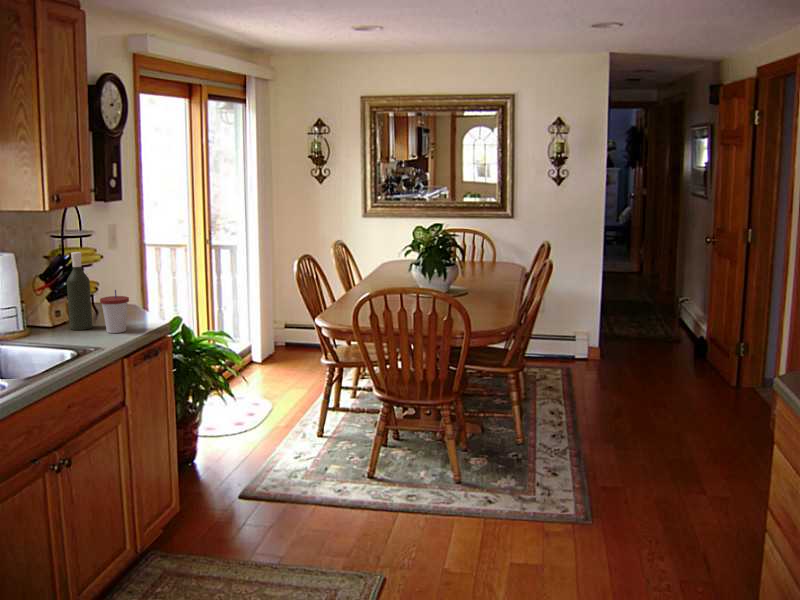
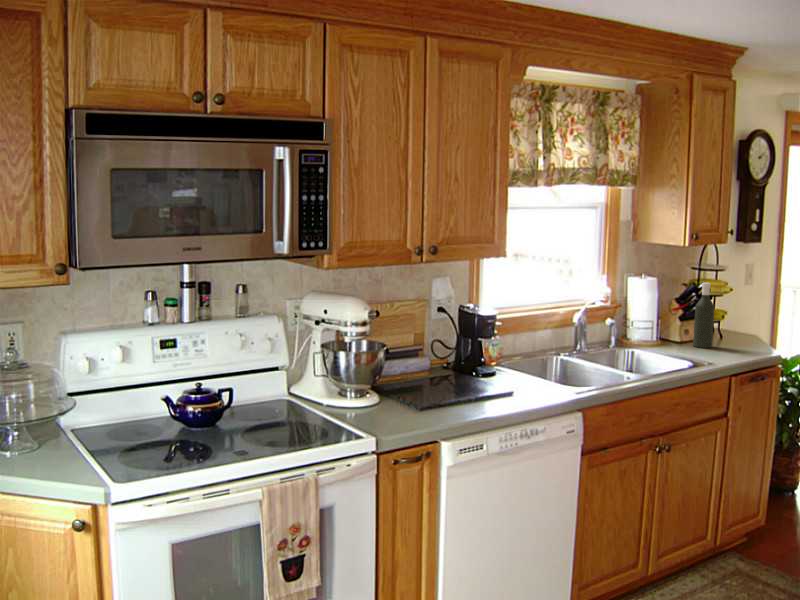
cup: present [100,290,129,333] -> none [720,318,745,355]

